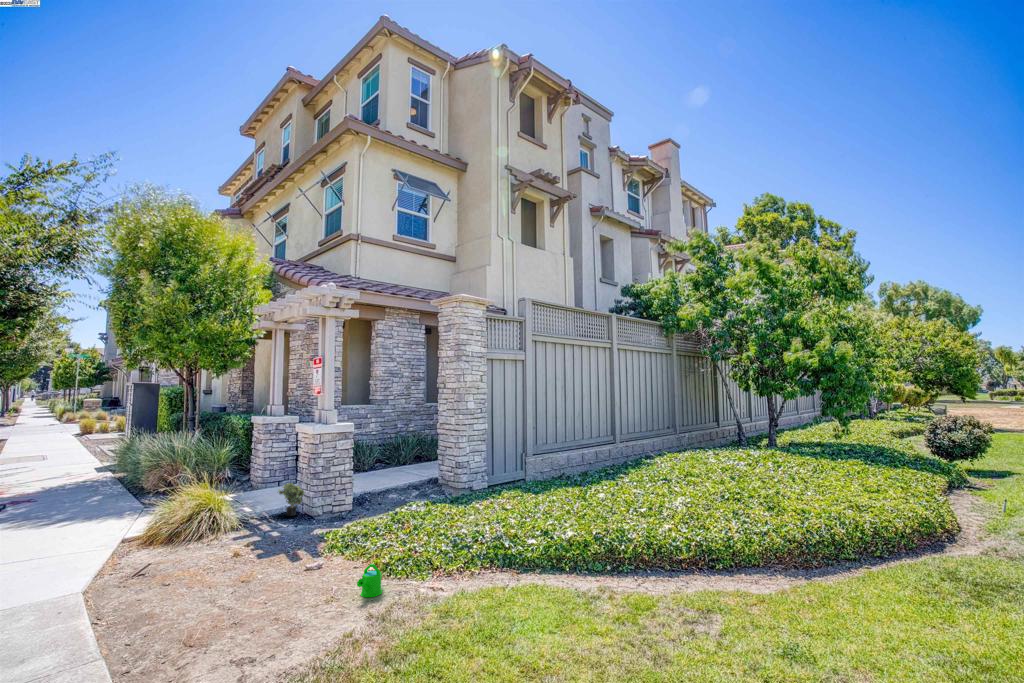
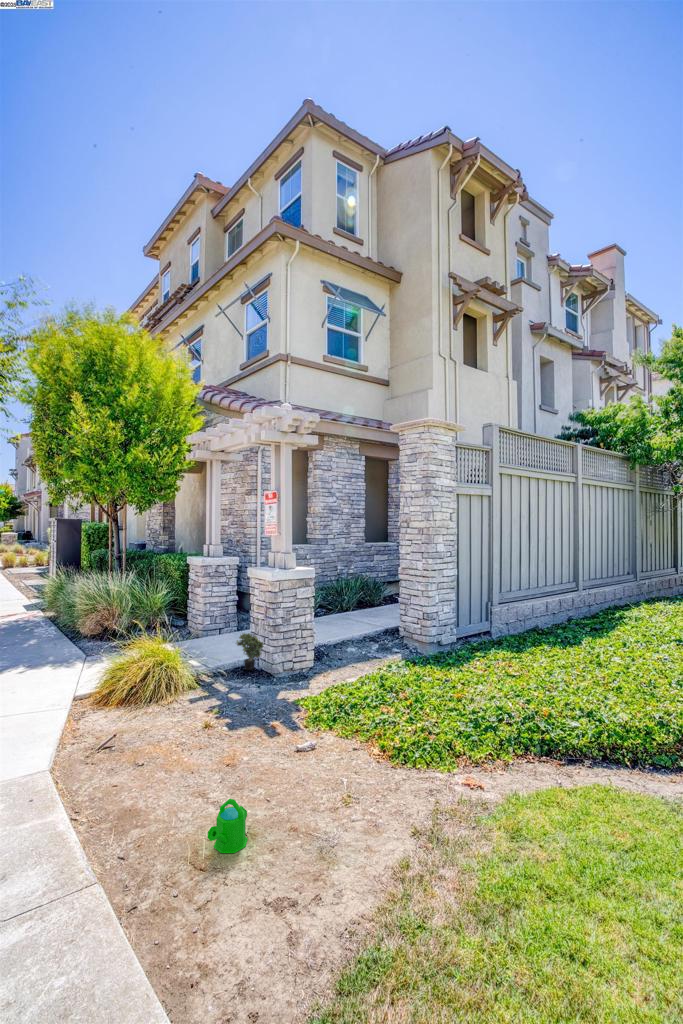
watering can: present [357,564,383,597] -> present [208,799,248,853]

